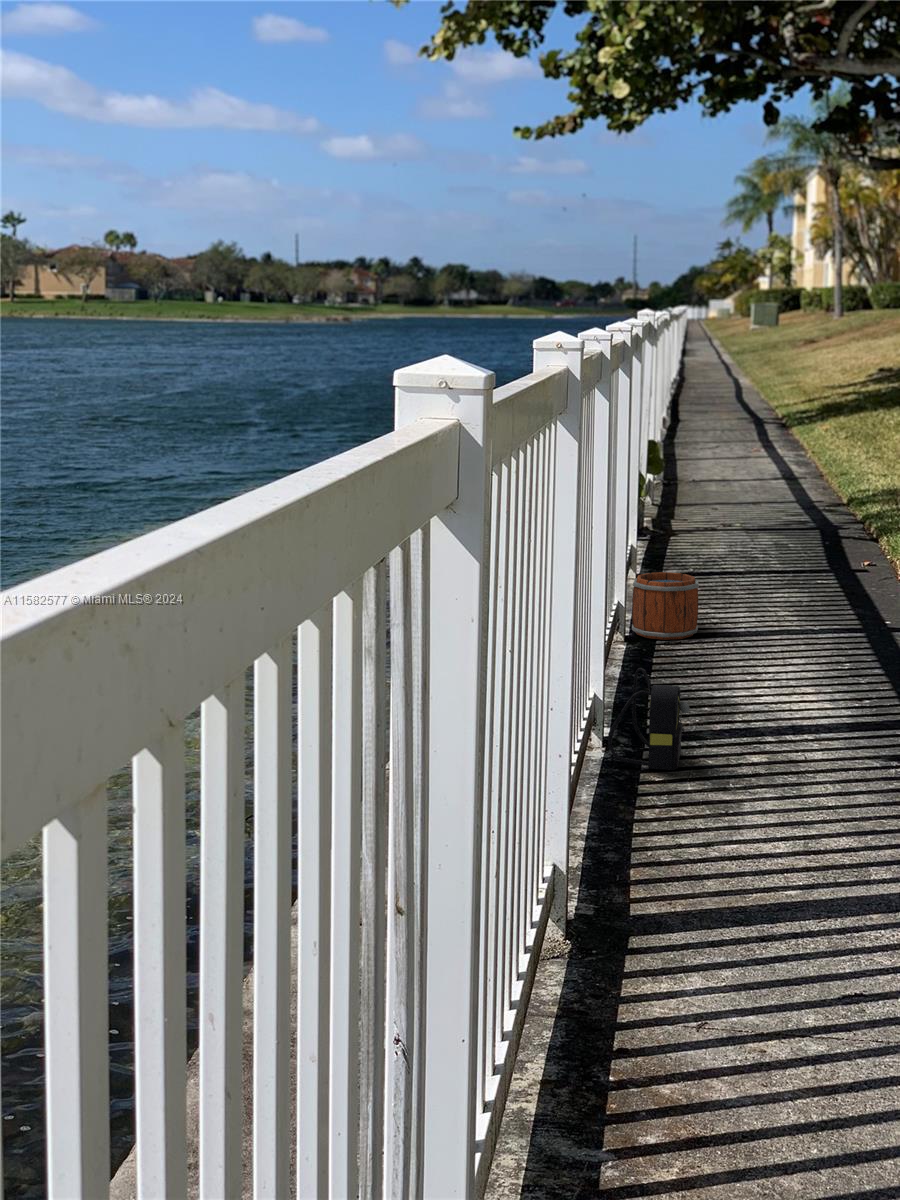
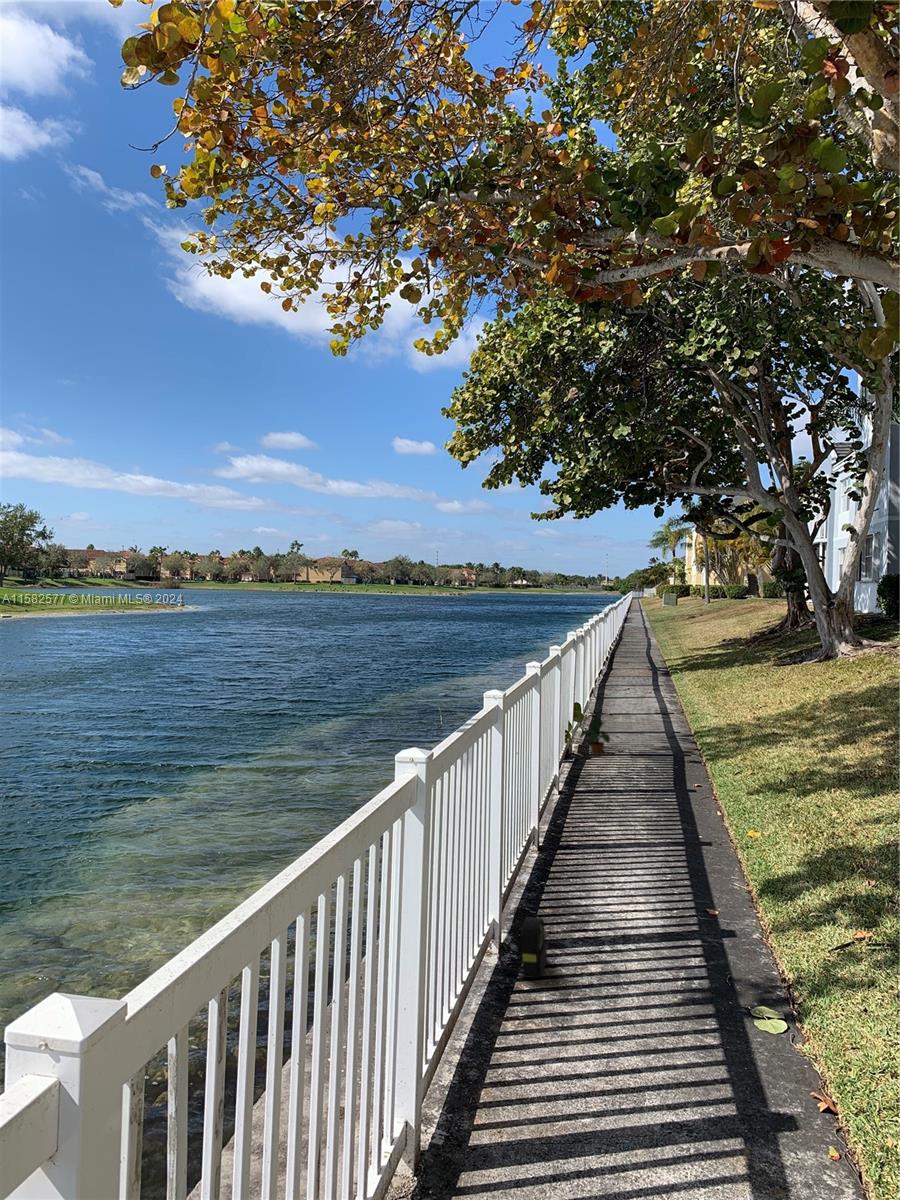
potted plant: none [654,461,709,528] -> present [580,717,611,754]
bucket: present [632,572,699,640] -> none [544,806,585,850]

